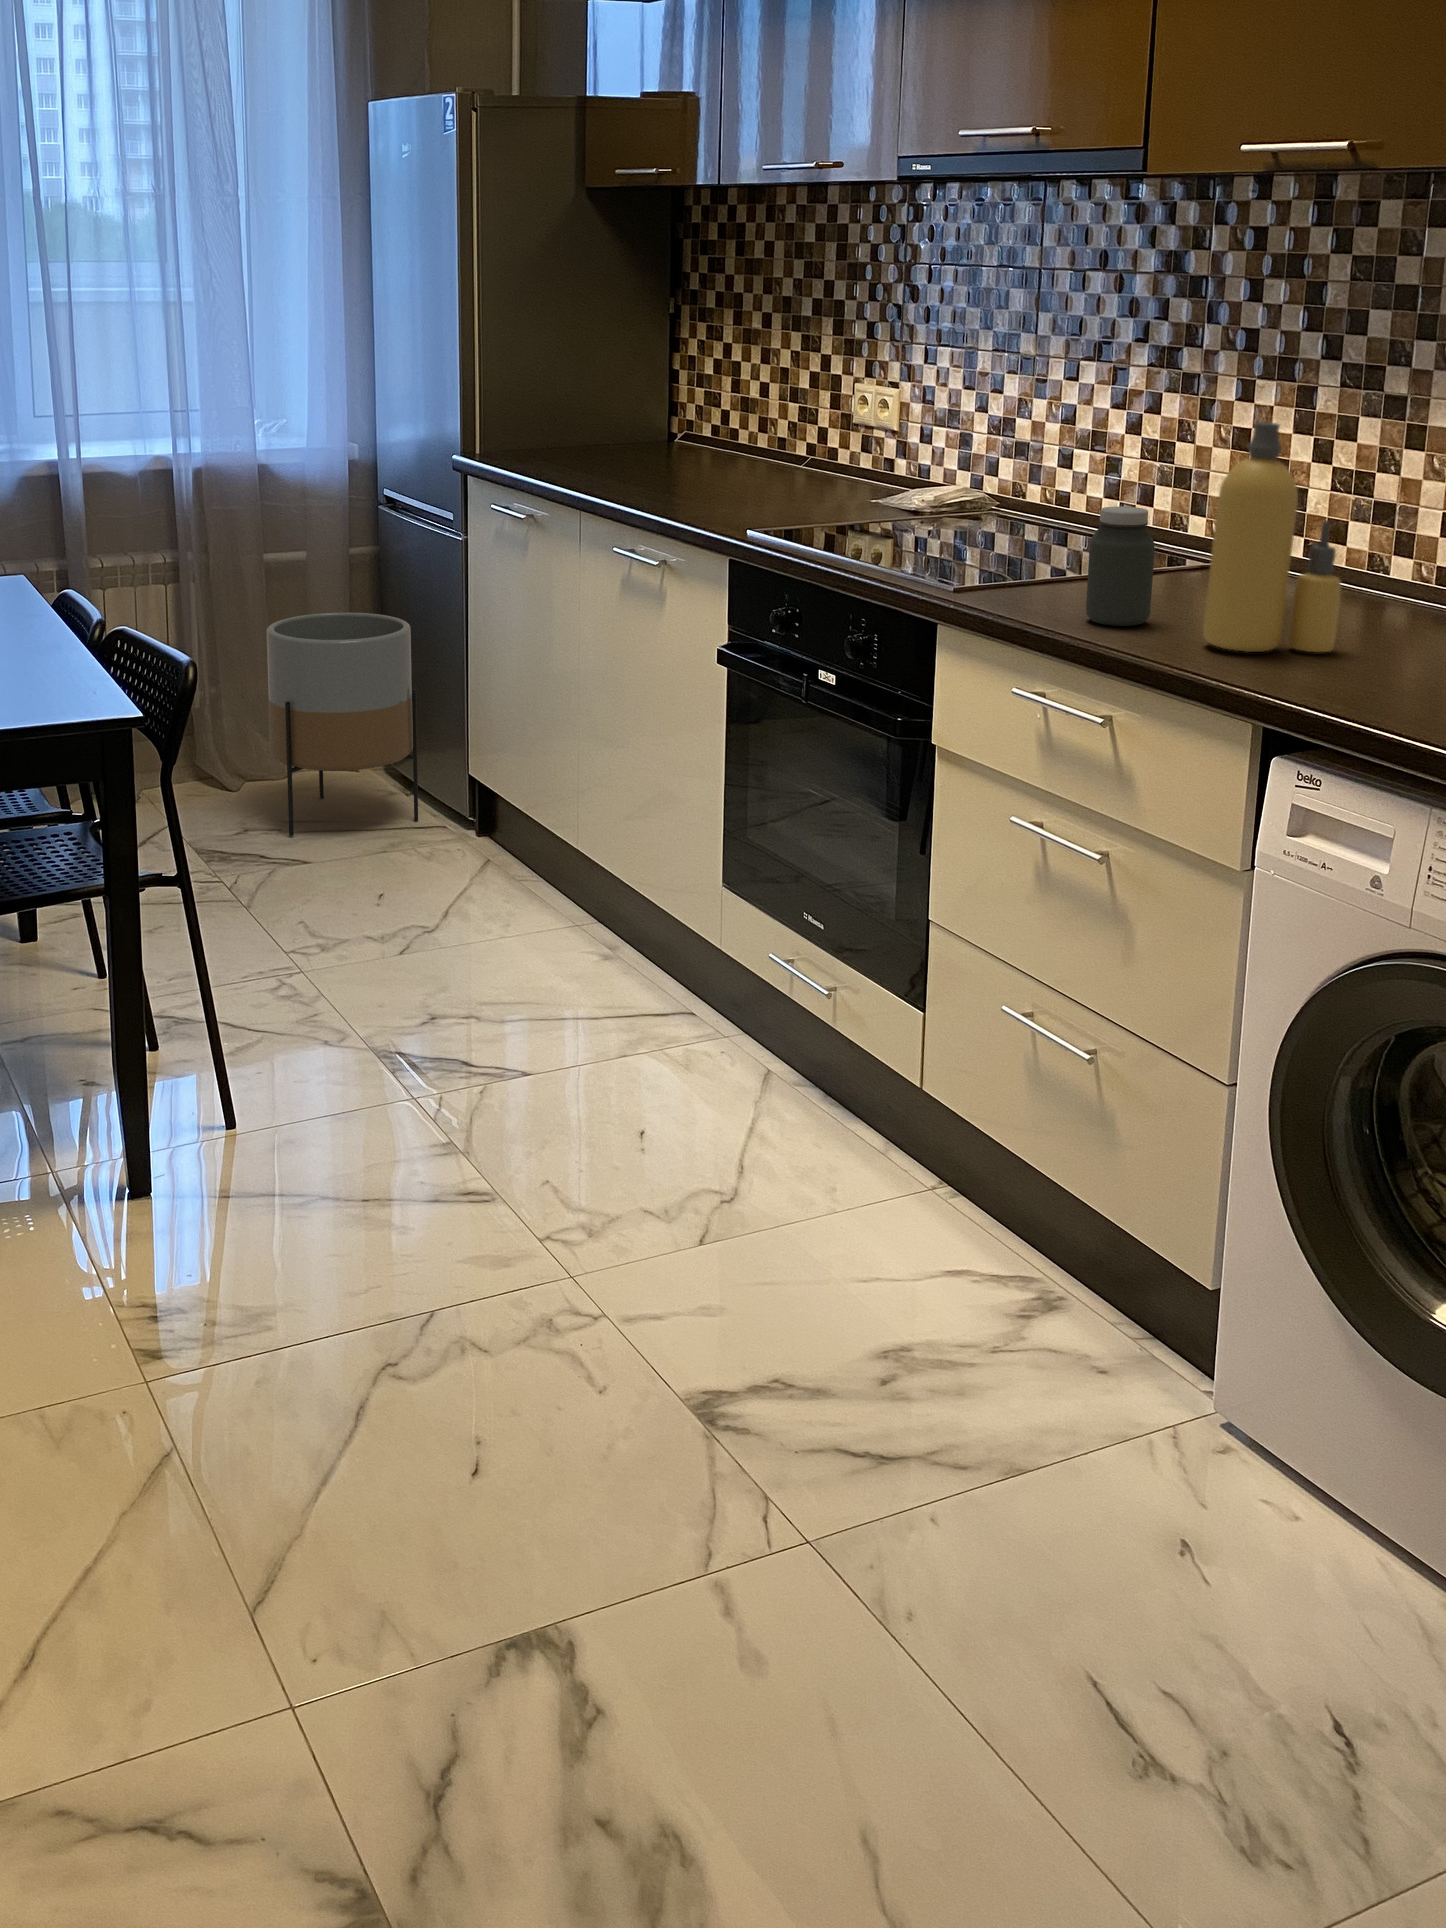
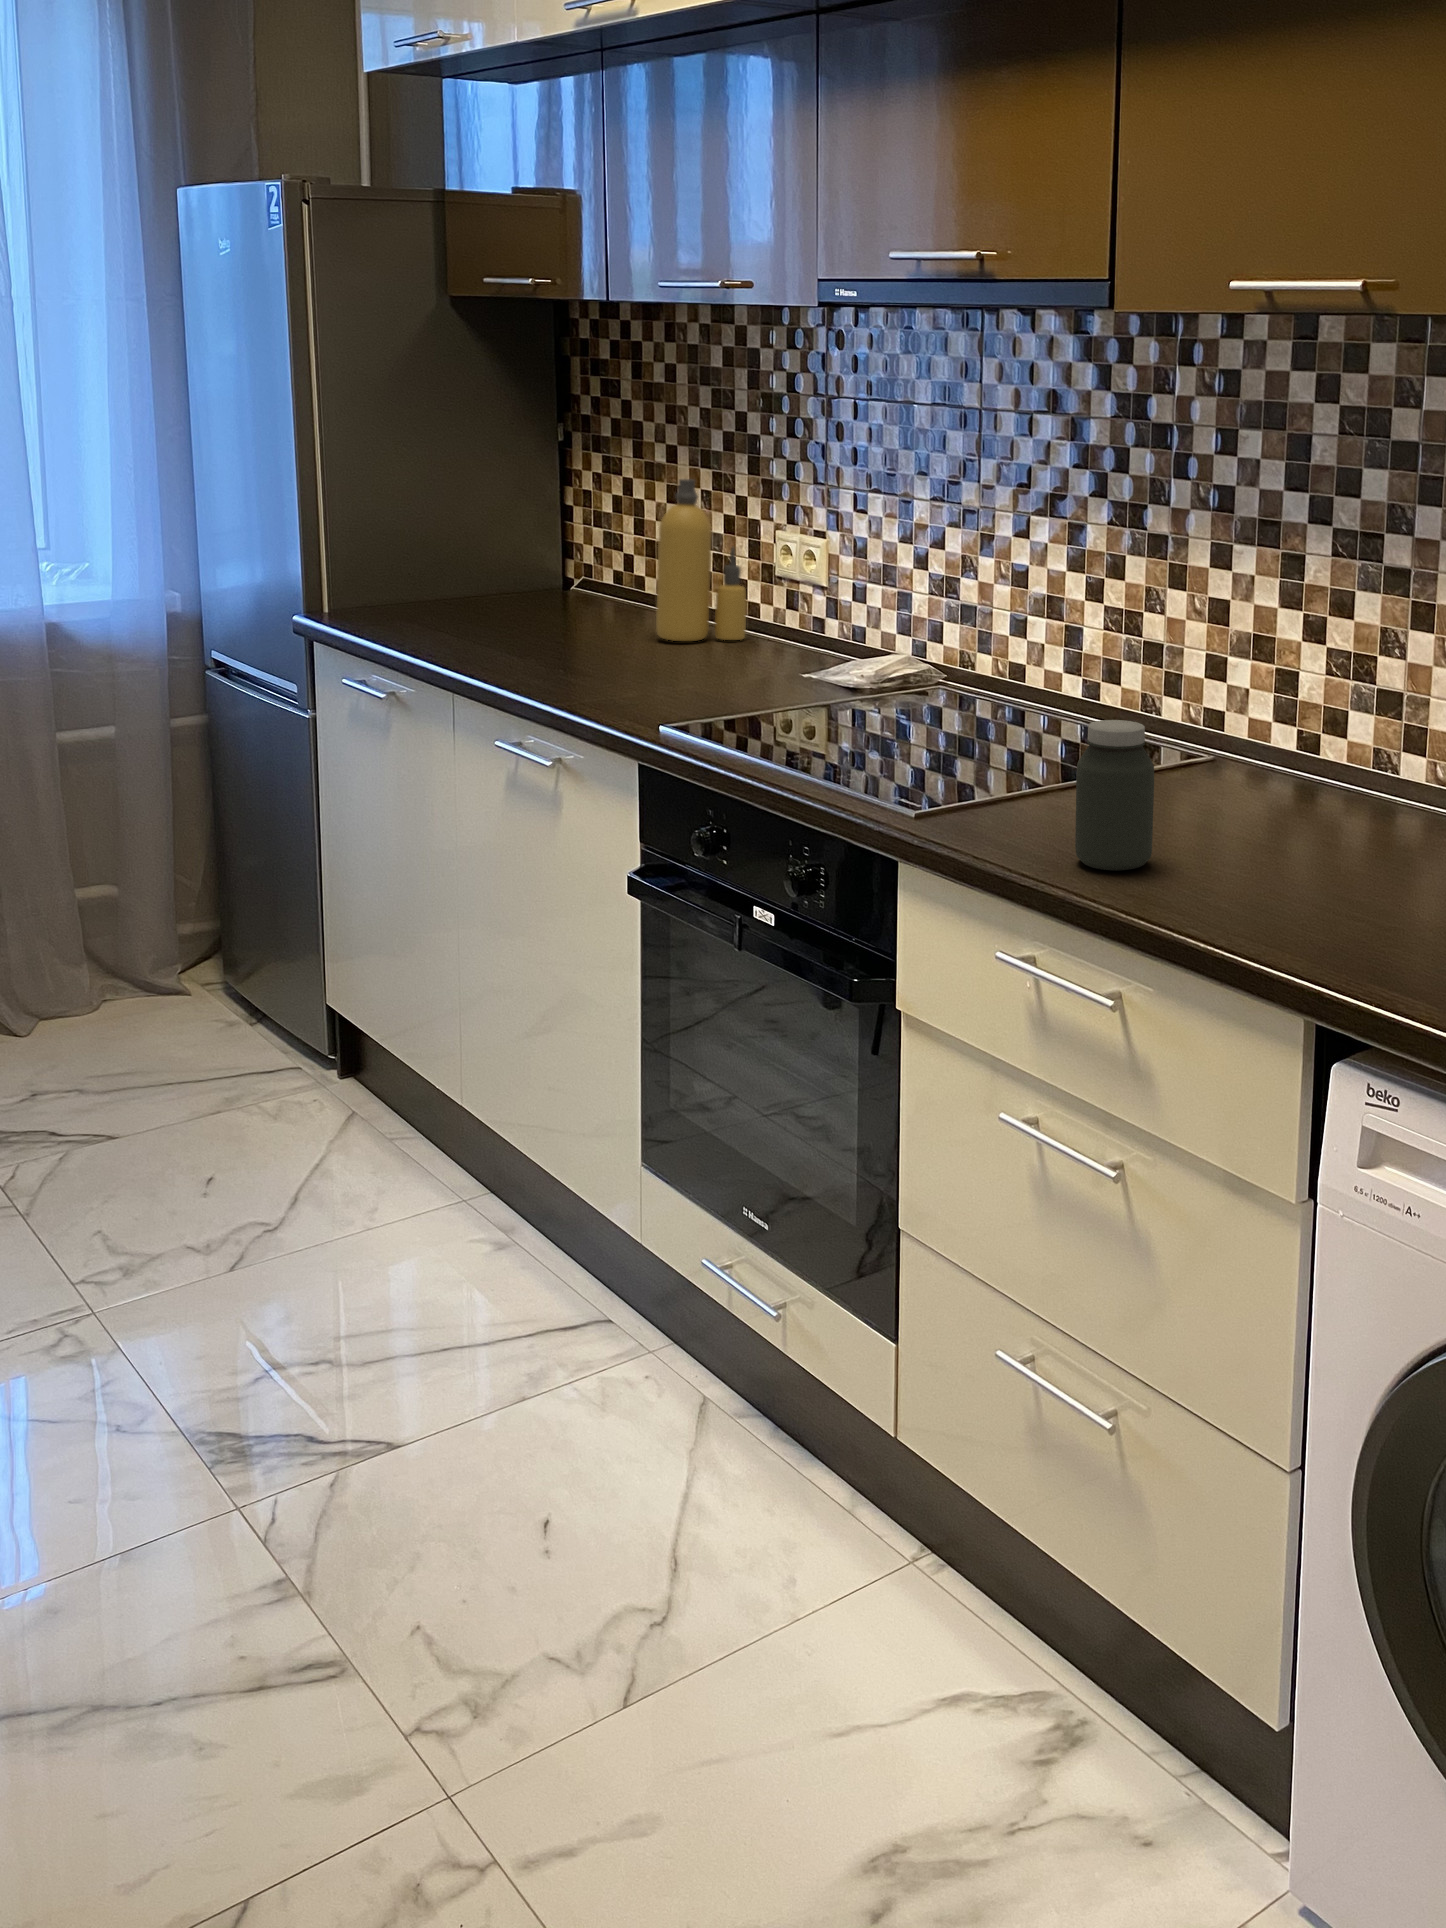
bottle: present [1203,422,1341,652] -> present [656,479,746,641]
planter: present [267,613,418,836] -> none [62,807,269,1096]

